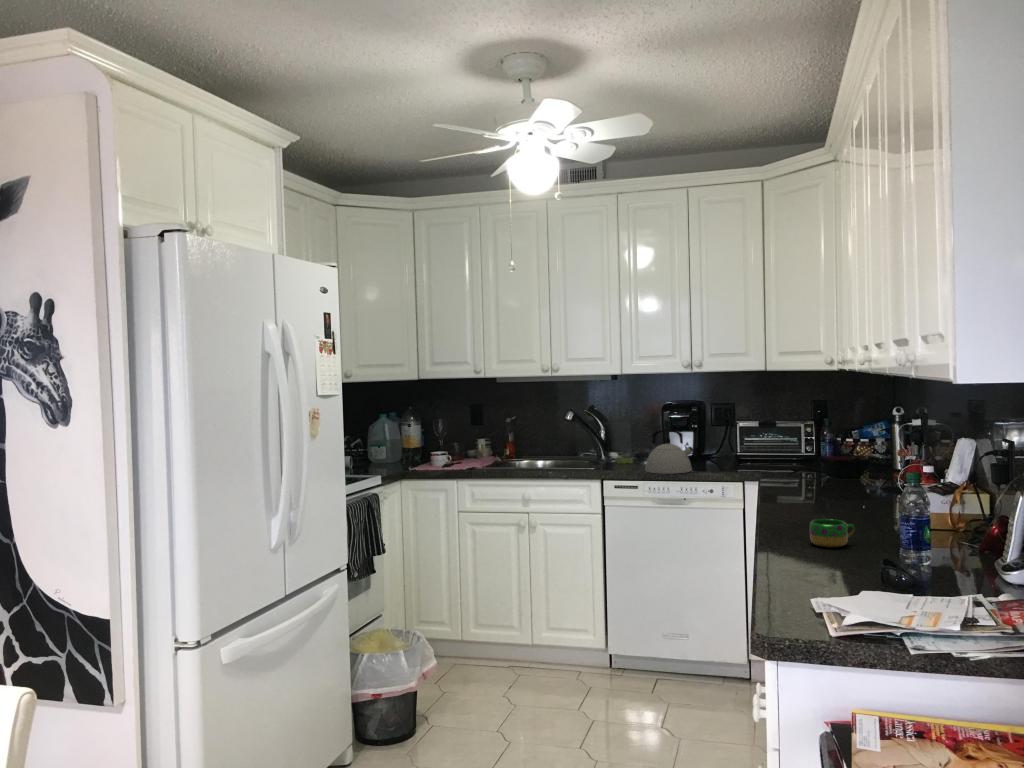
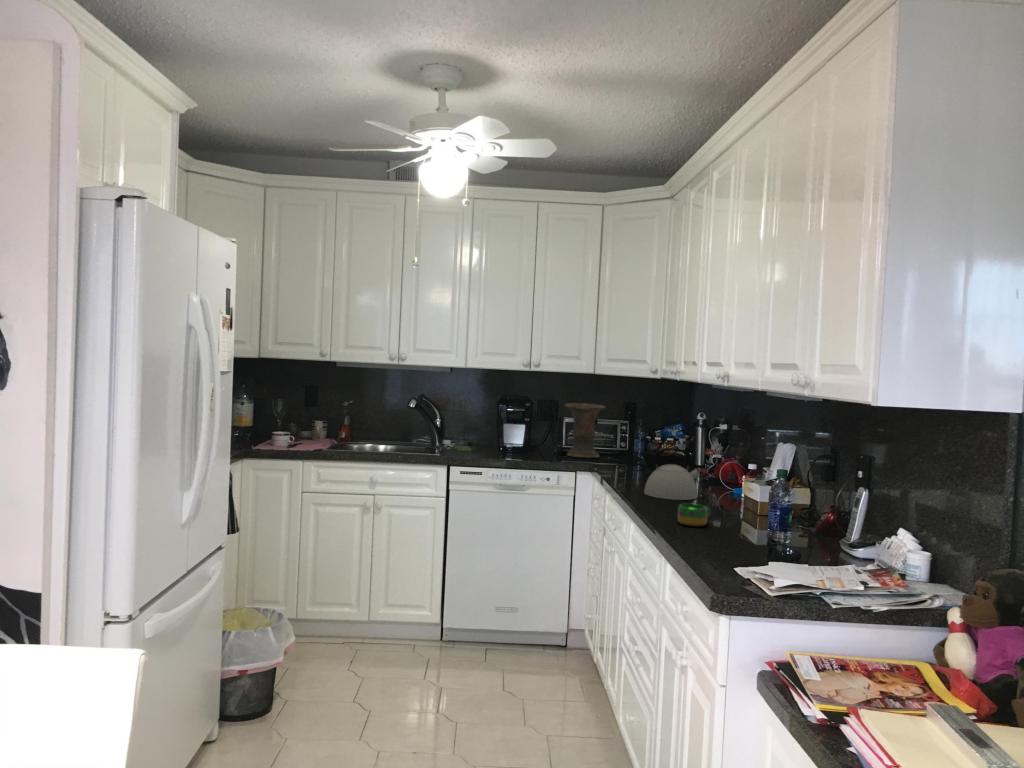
vase: none [737,404,785,466] -> present [565,403,605,458]
kettle: present [645,429,694,474] -> present [644,448,701,500]

